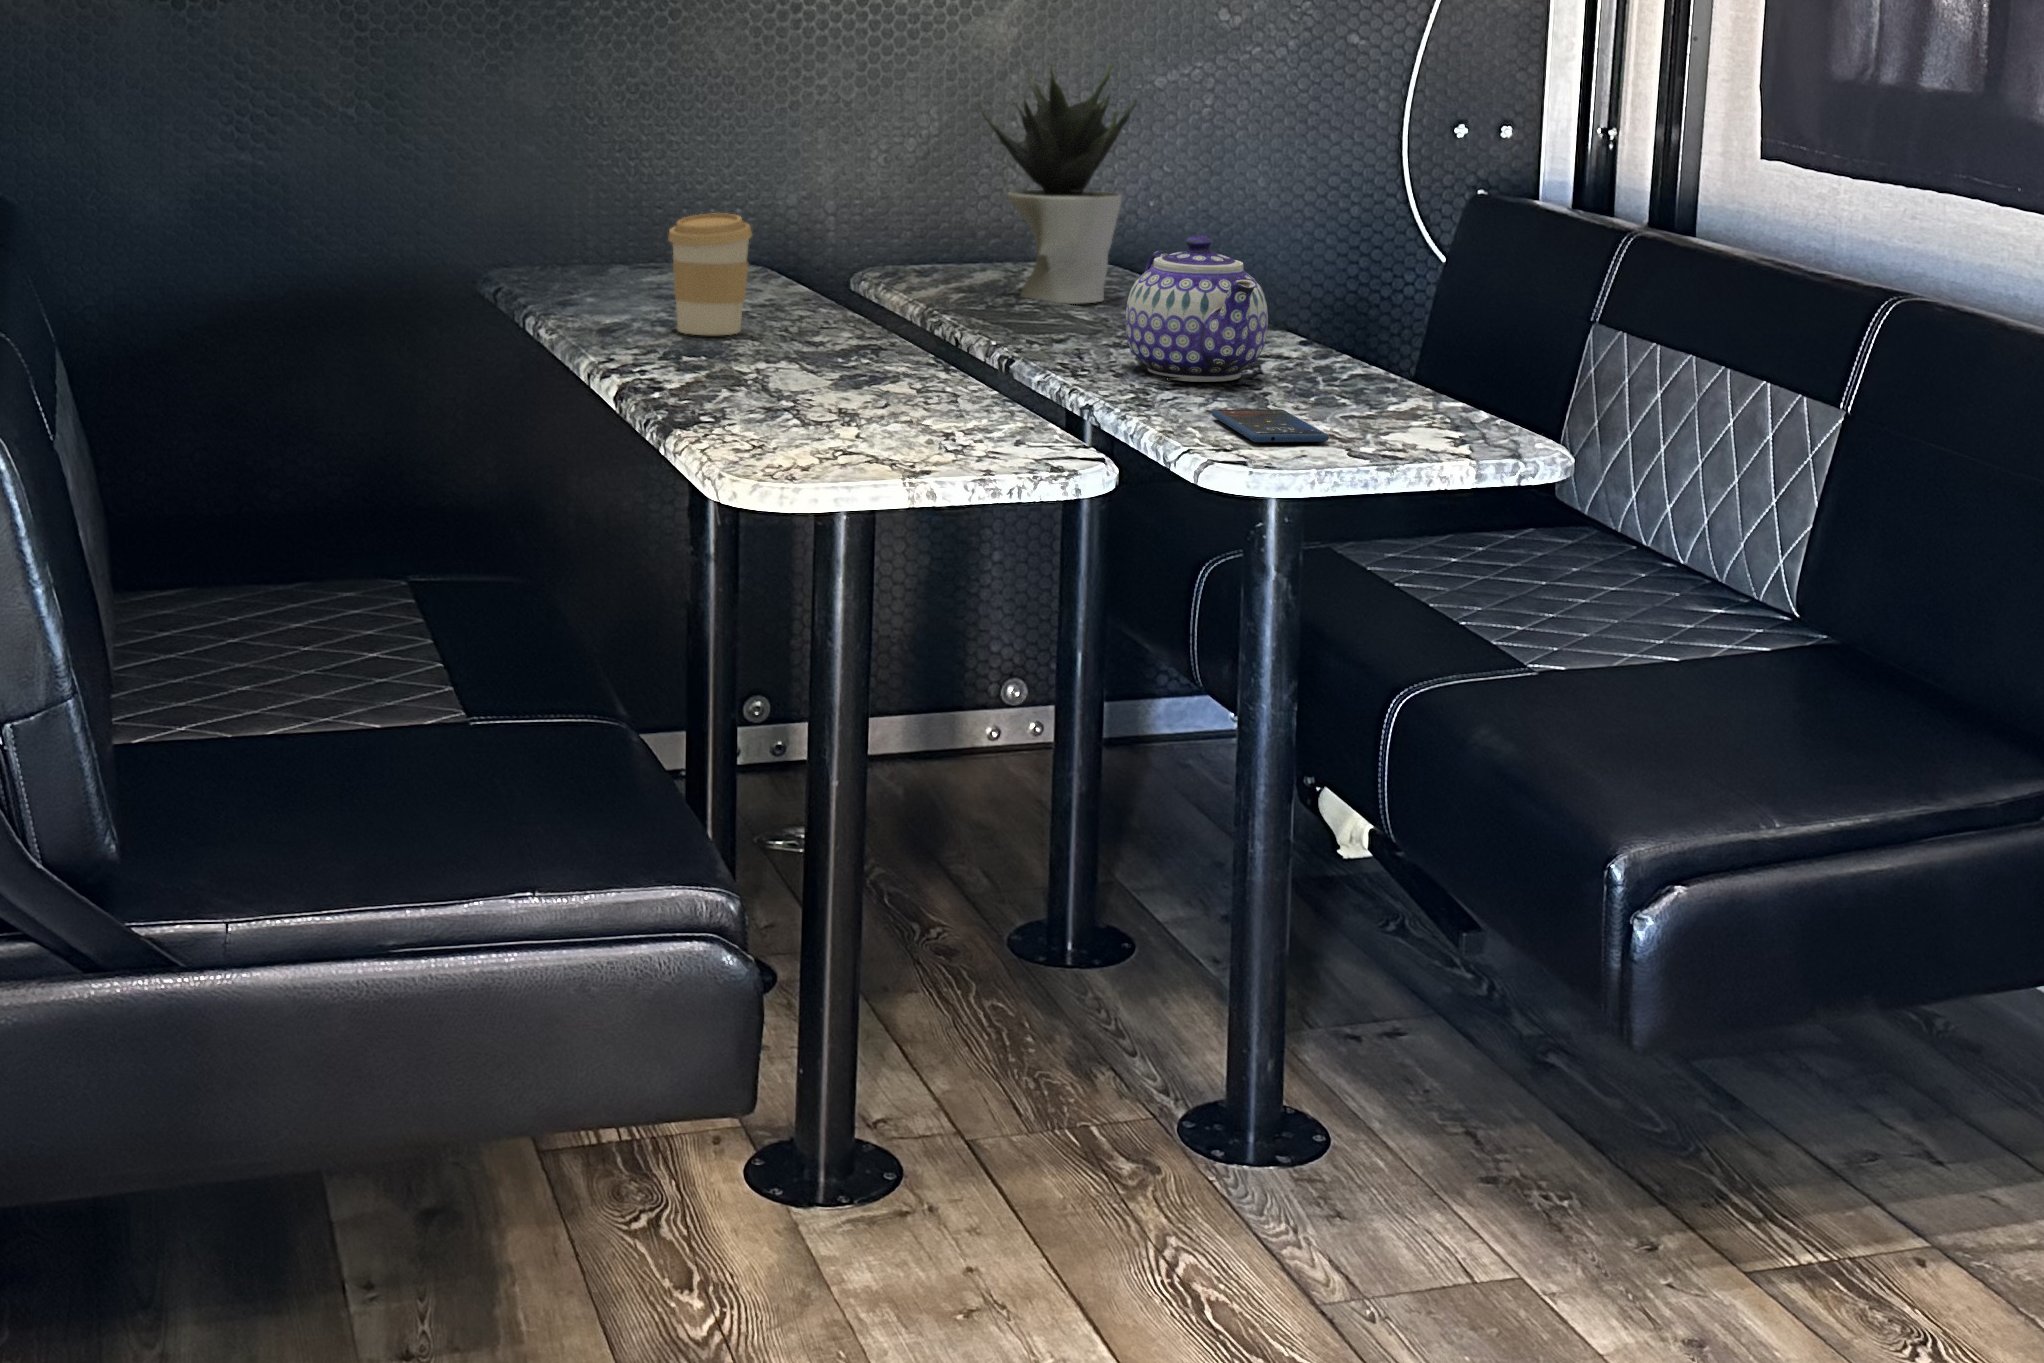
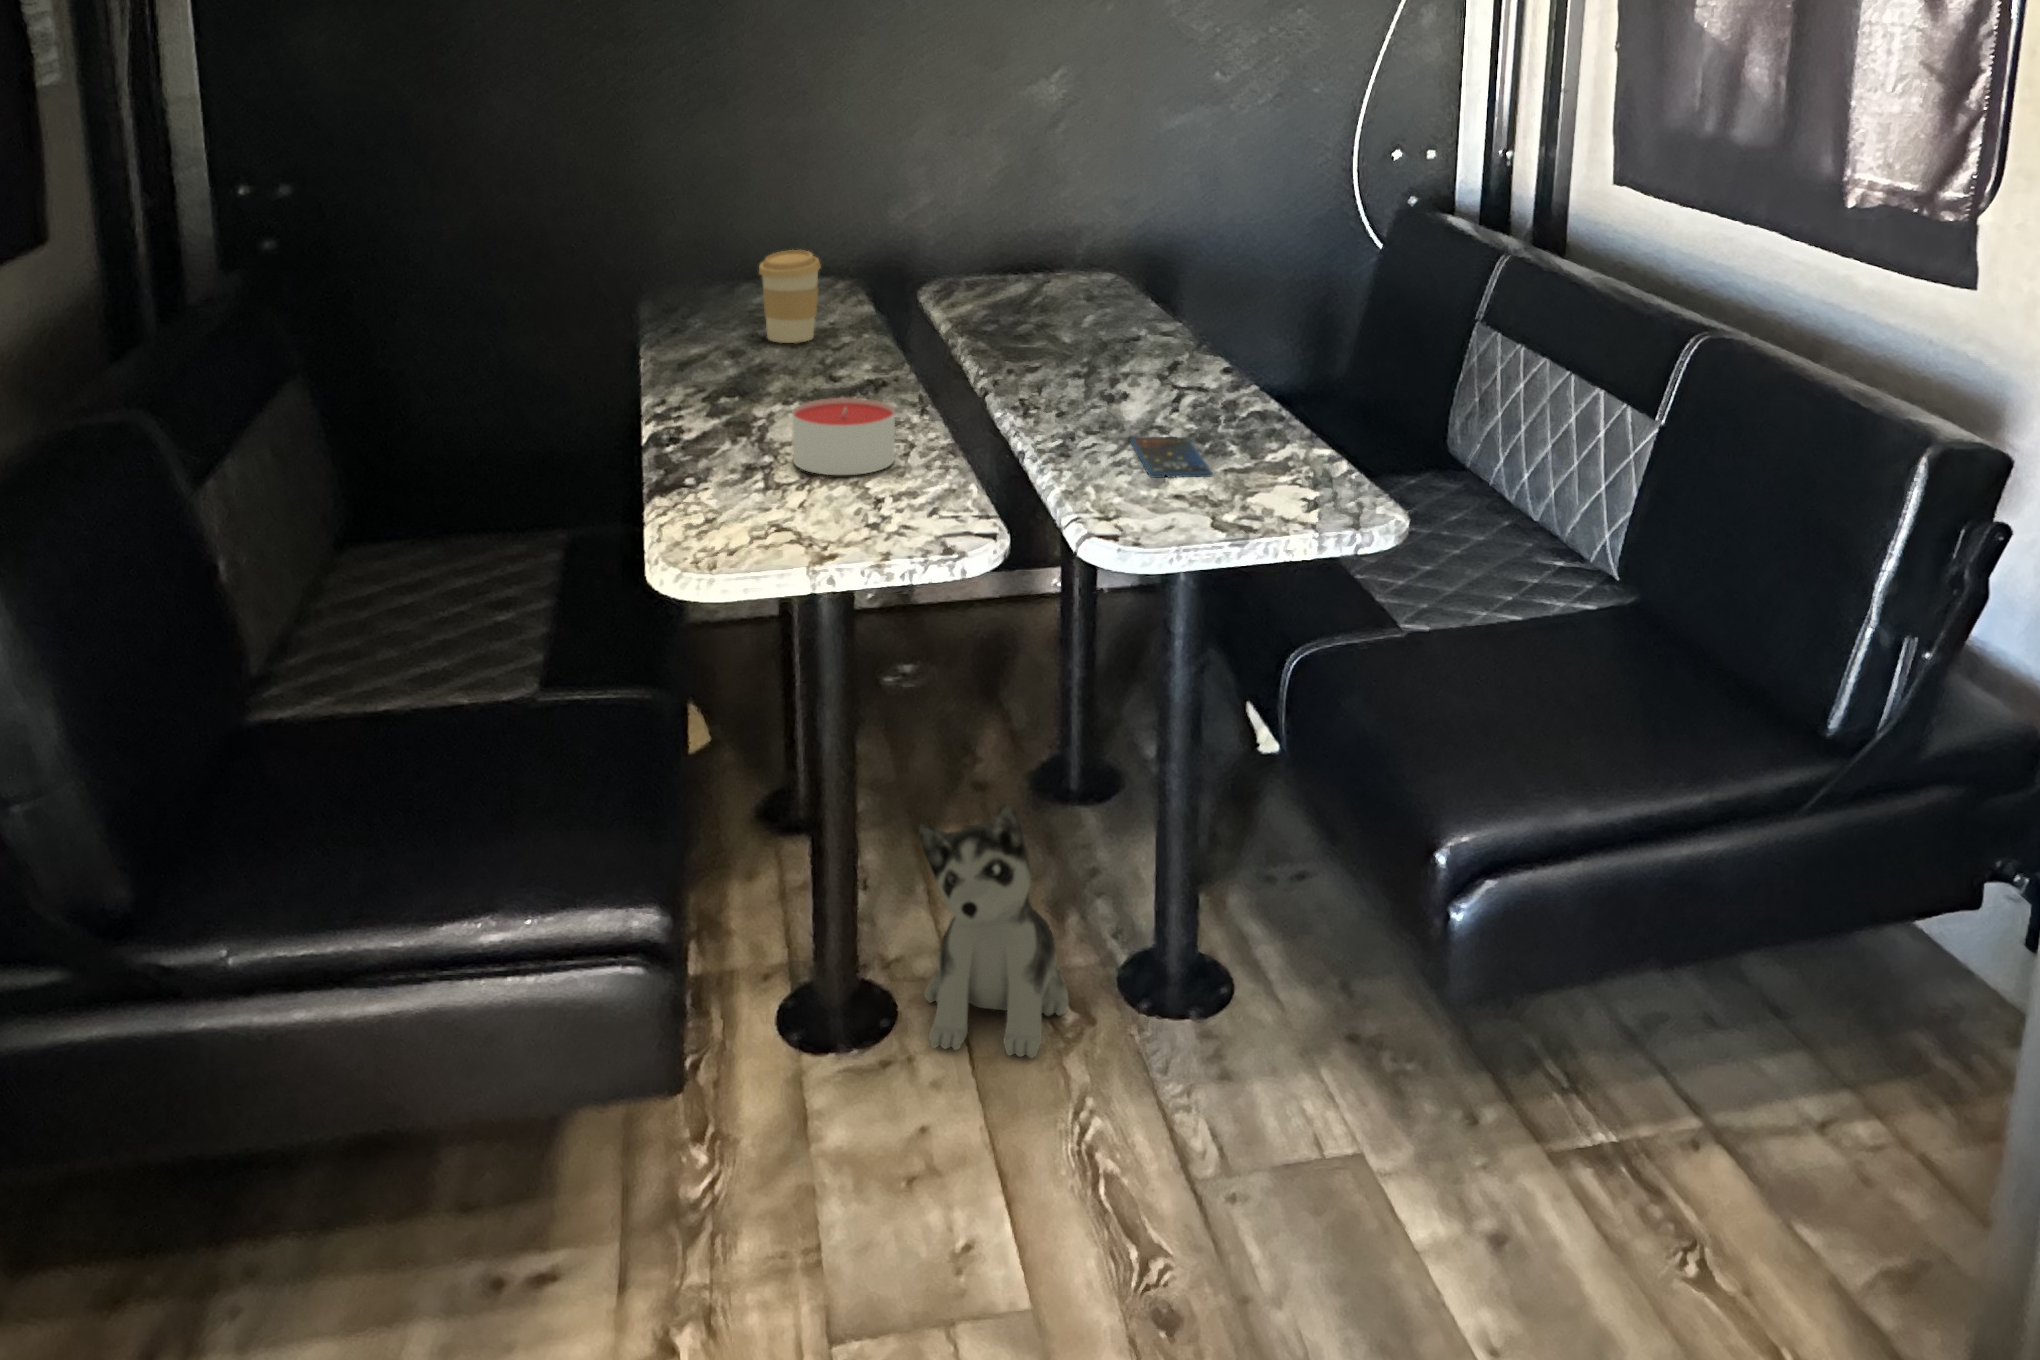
potted plant: present [981,63,1137,304] -> none [1012,120,1128,299]
teapot: present [1126,235,1268,382] -> none [1084,281,1193,396]
candle: none [799,353,930,437] -> present [792,398,895,475]
plush toy: none [939,881,1128,1205] -> present [919,804,1069,1058]

